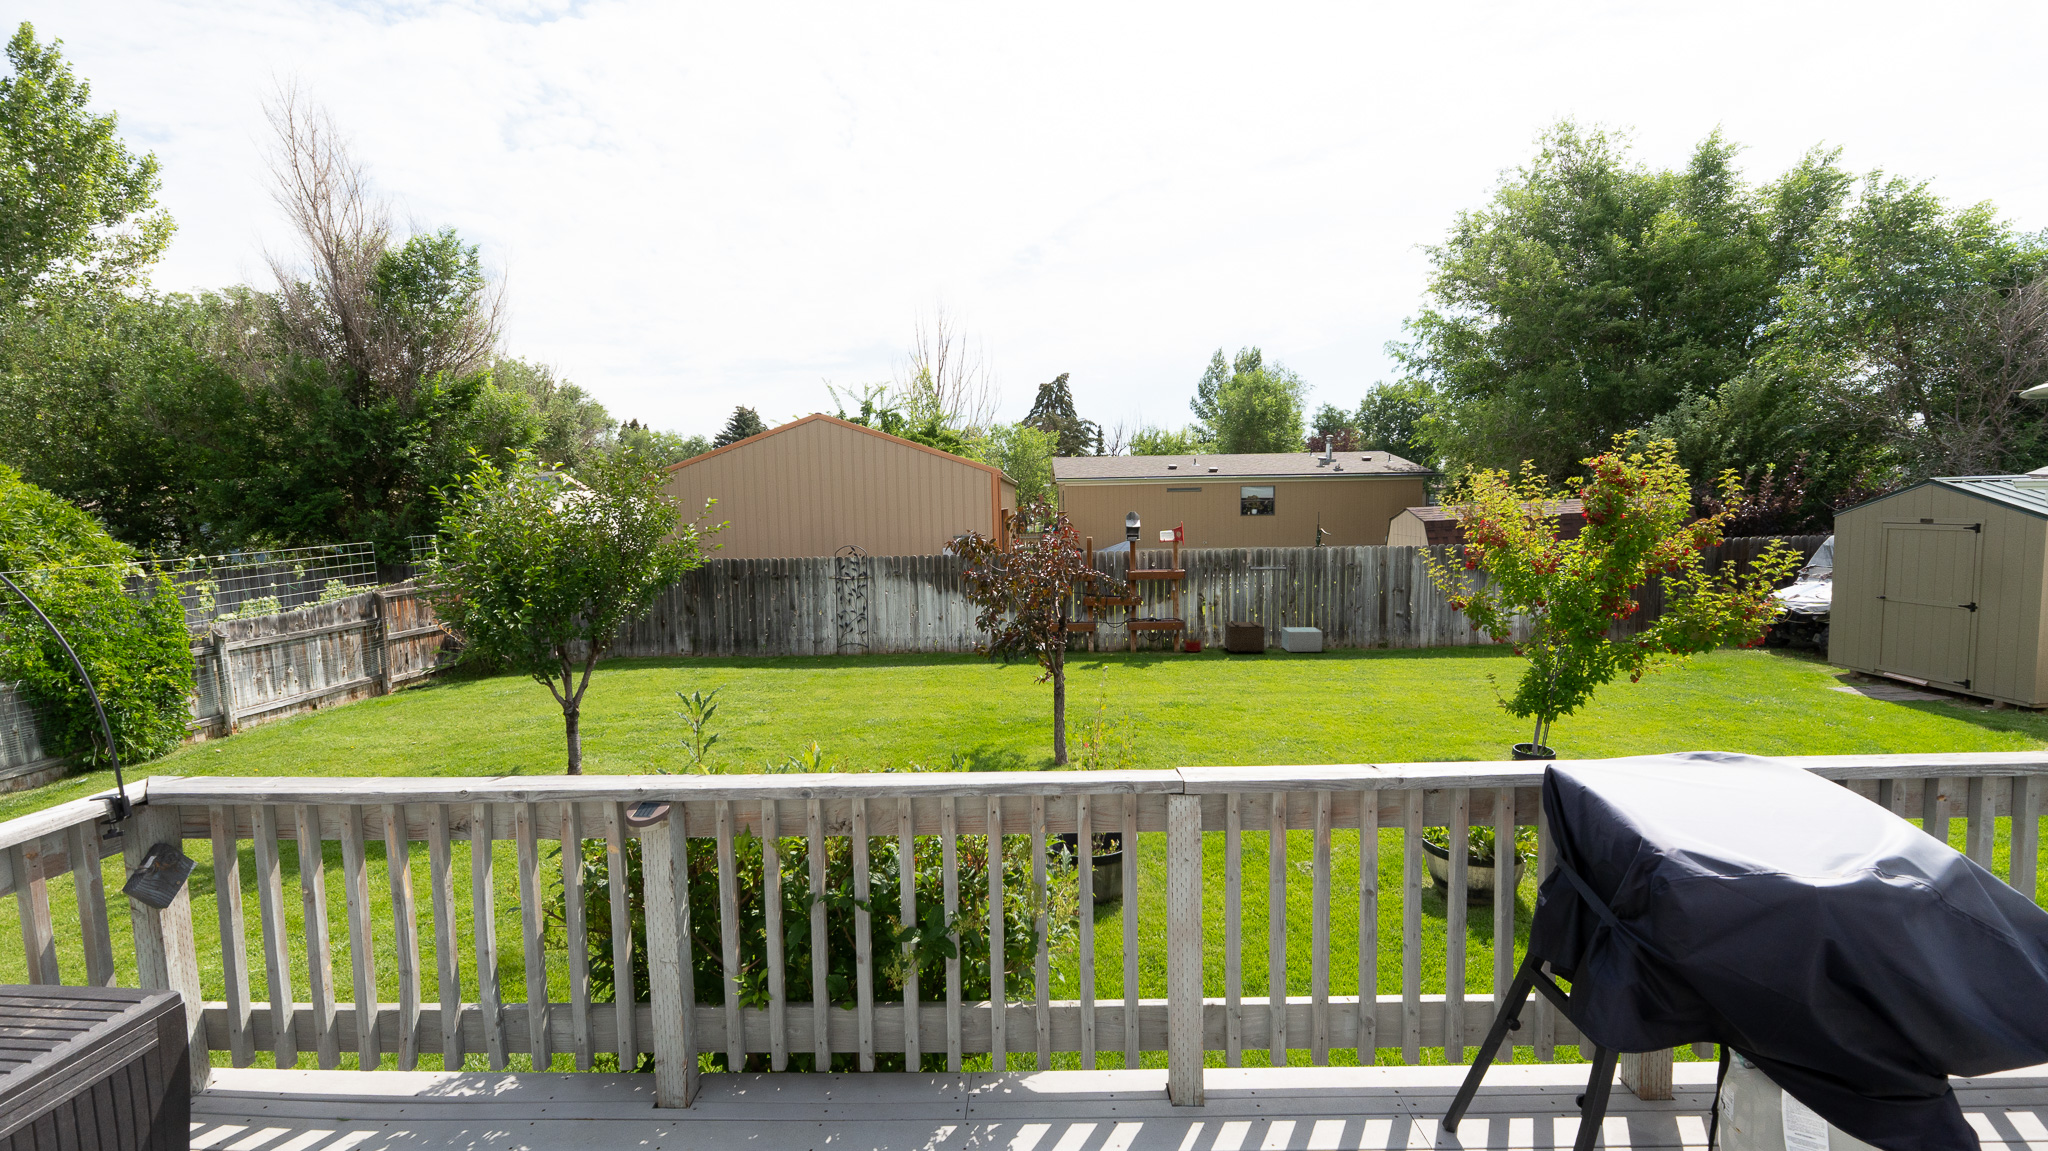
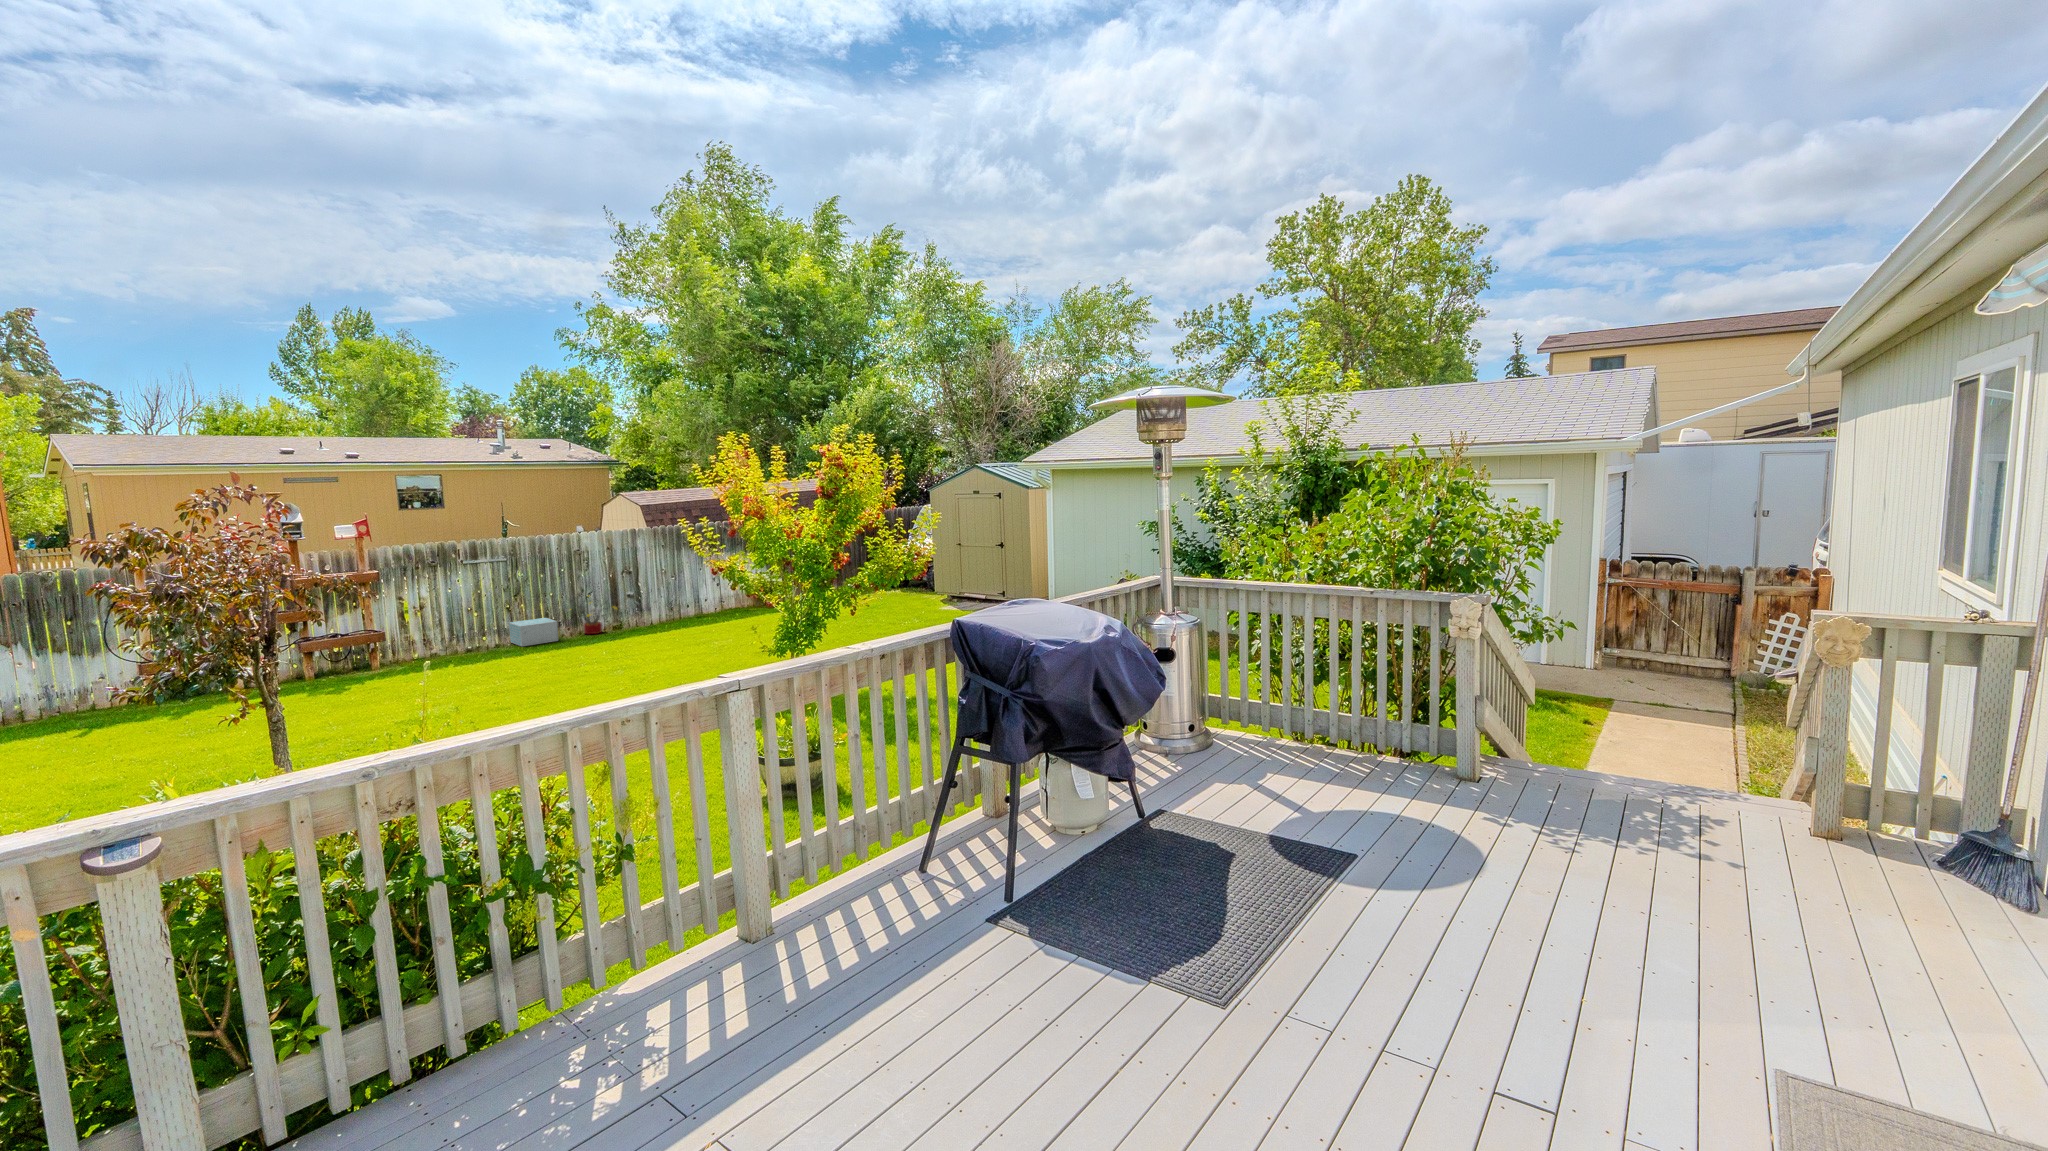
wooden crate: present [1225,621,1265,652] -> none [438,620,493,657]
decorative plant: present [1181,622,1216,652] -> present [579,599,617,634]

